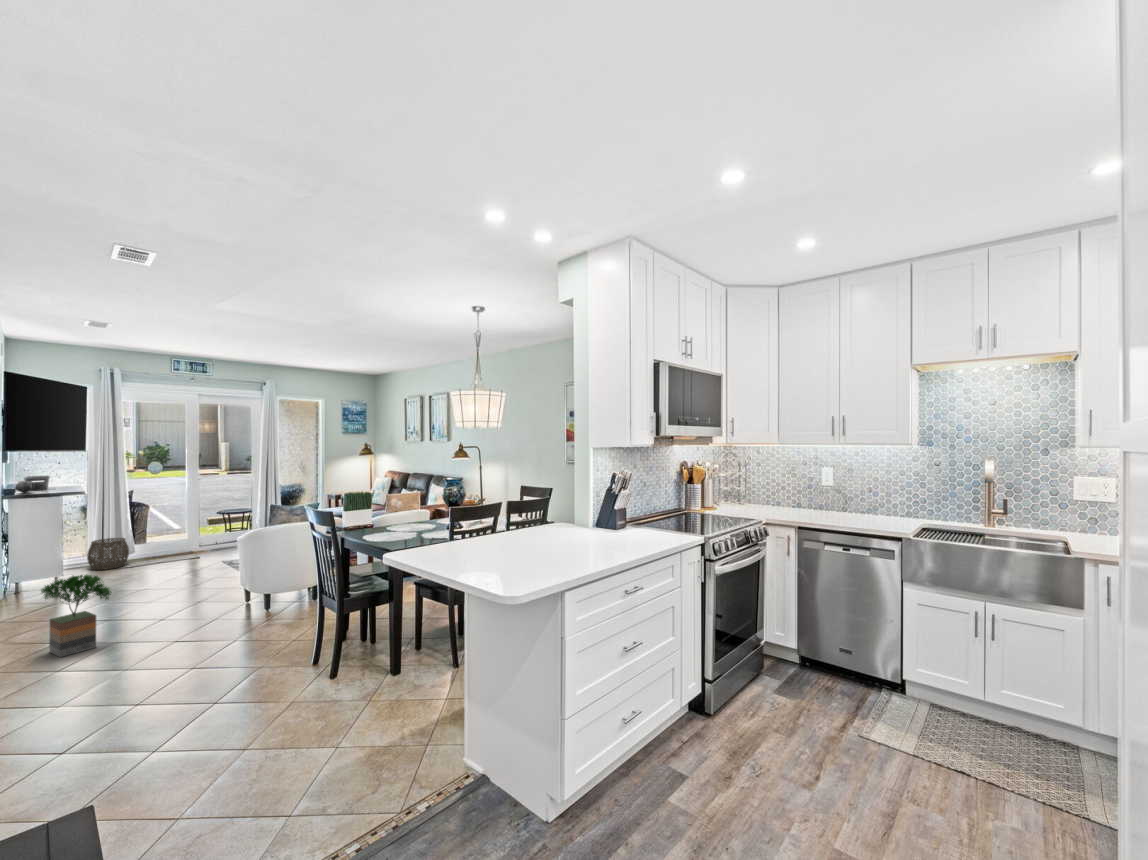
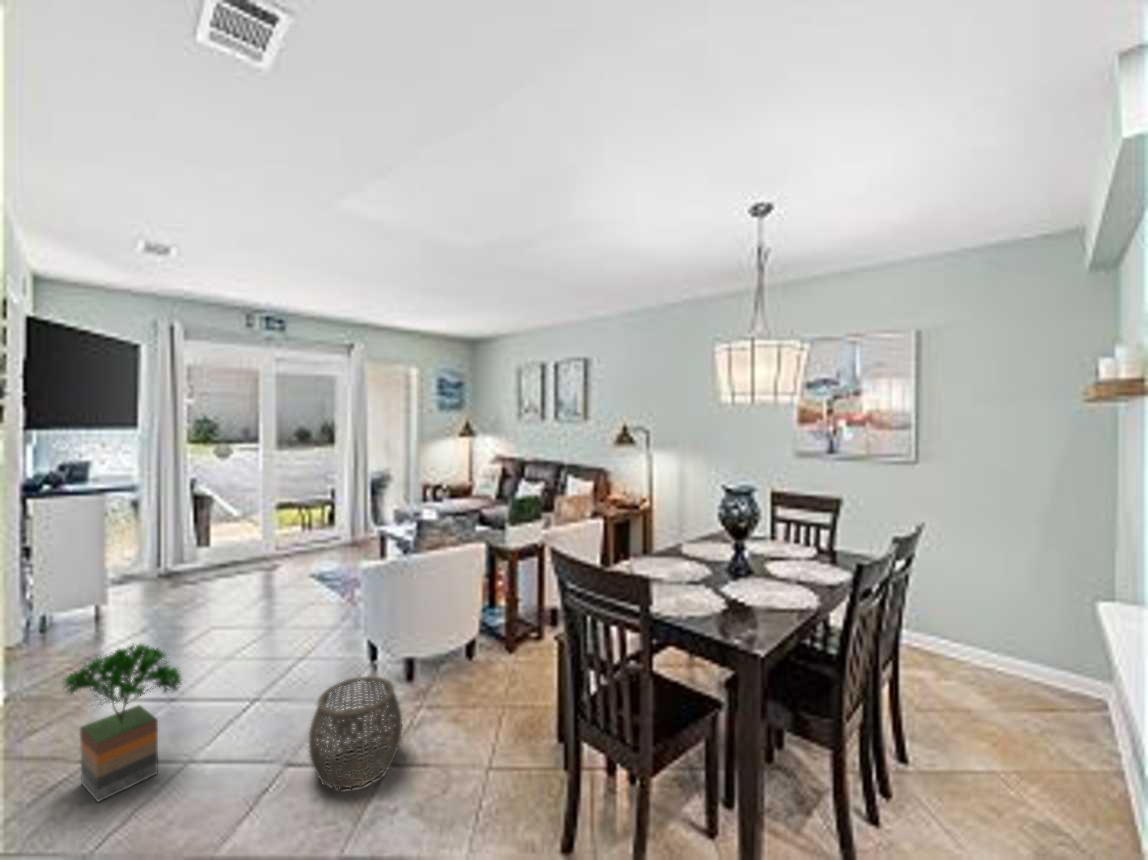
woven basket: present [87,538,129,570] -> present [309,676,402,790]

